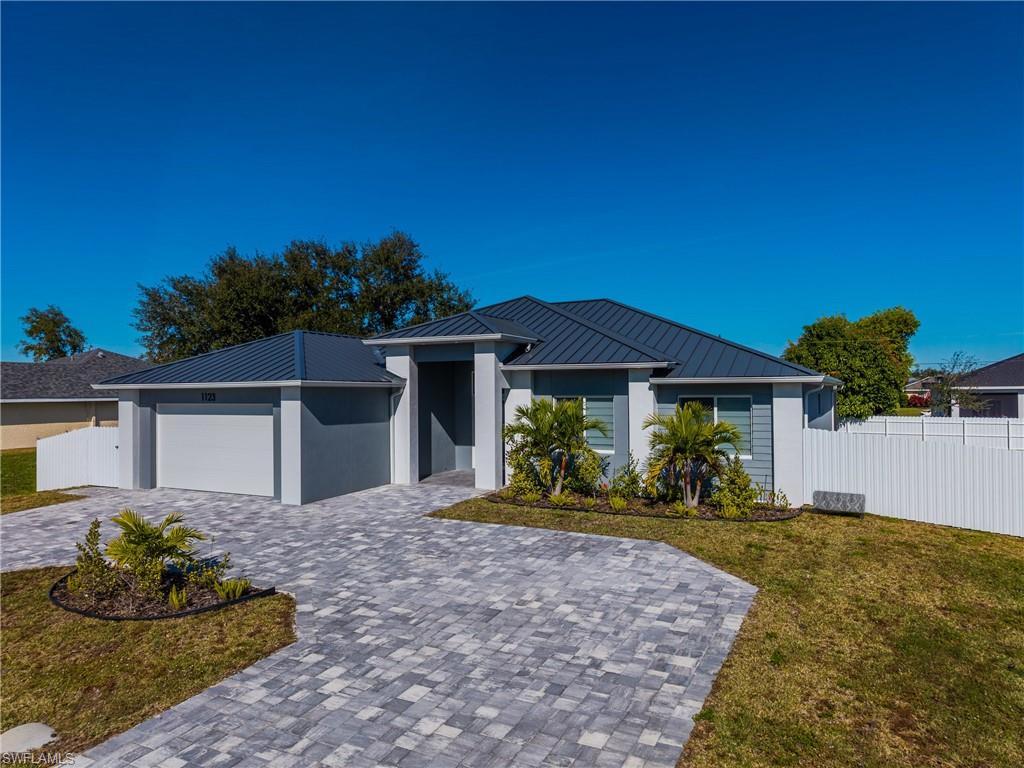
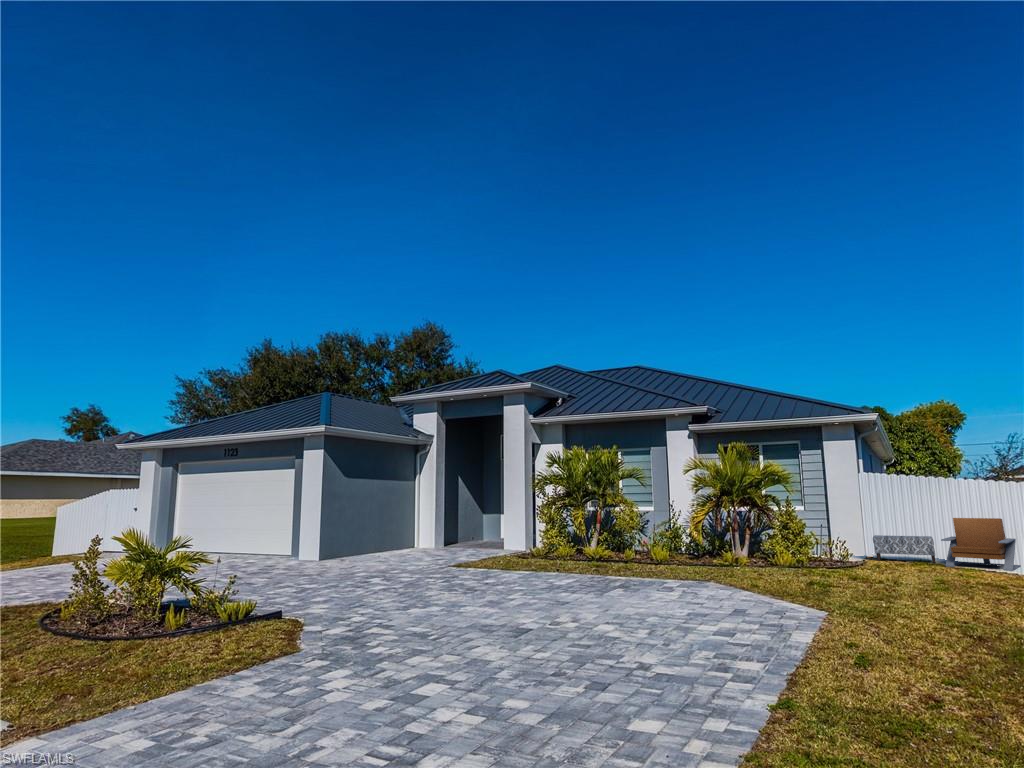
lounge chair: none [871,481,935,533] -> present [941,518,1021,571]

